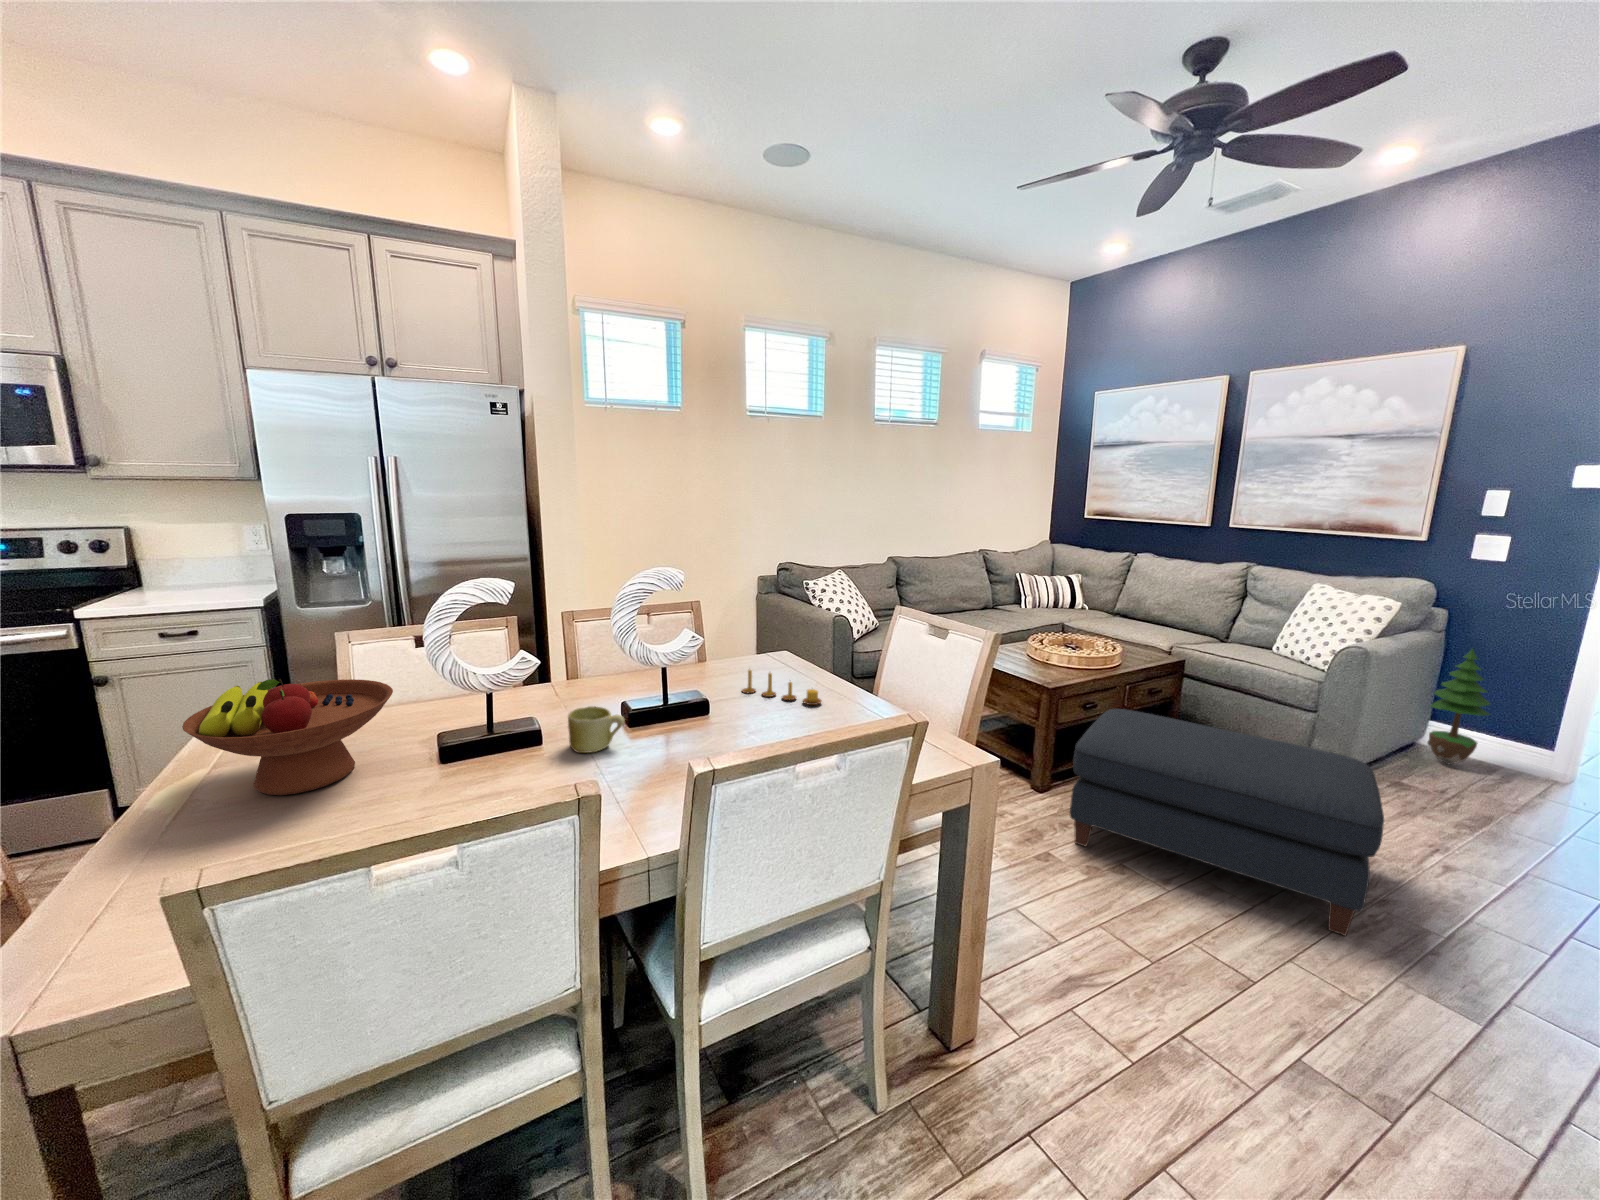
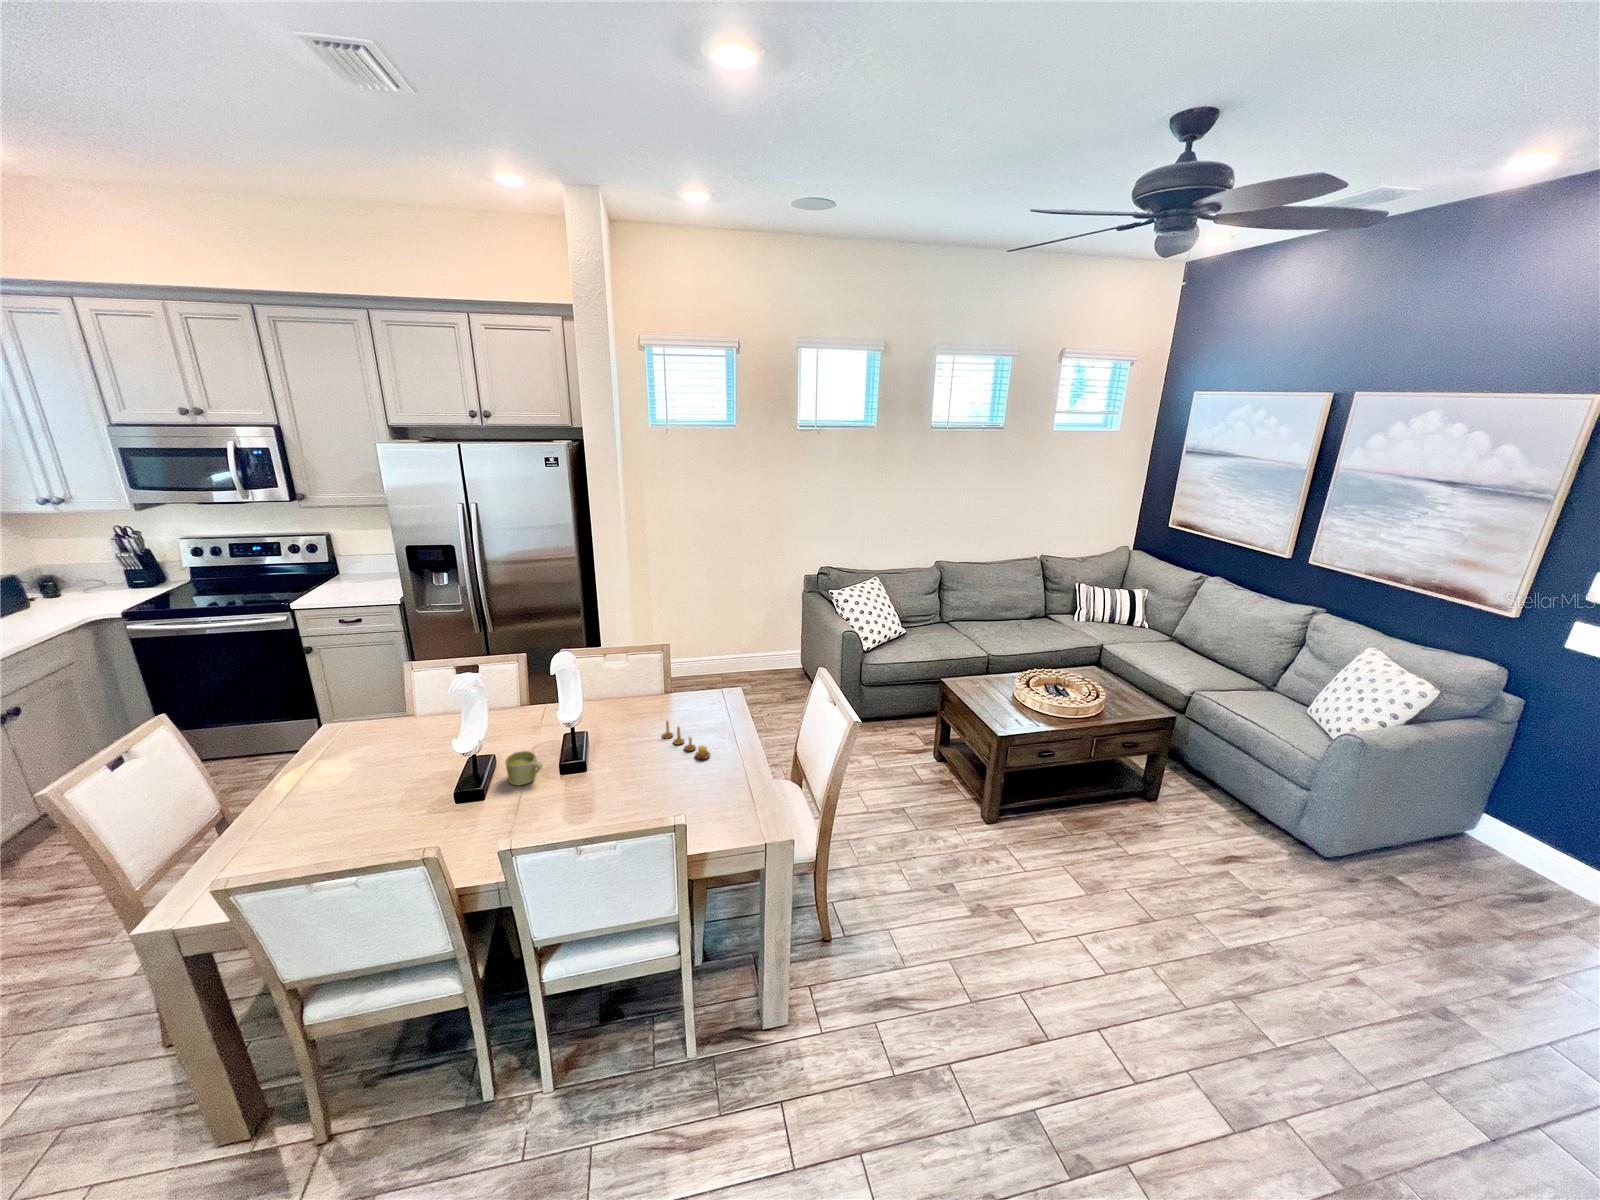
potted tree: present [1427,649,1490,764] -> none [1464,753,1544,872]
fruit bowl: present [182,679,393,795] -> none [282,716,402,794]
ottoman: present [1070,709,1384,936] -> none [978,764,1269,1024]

